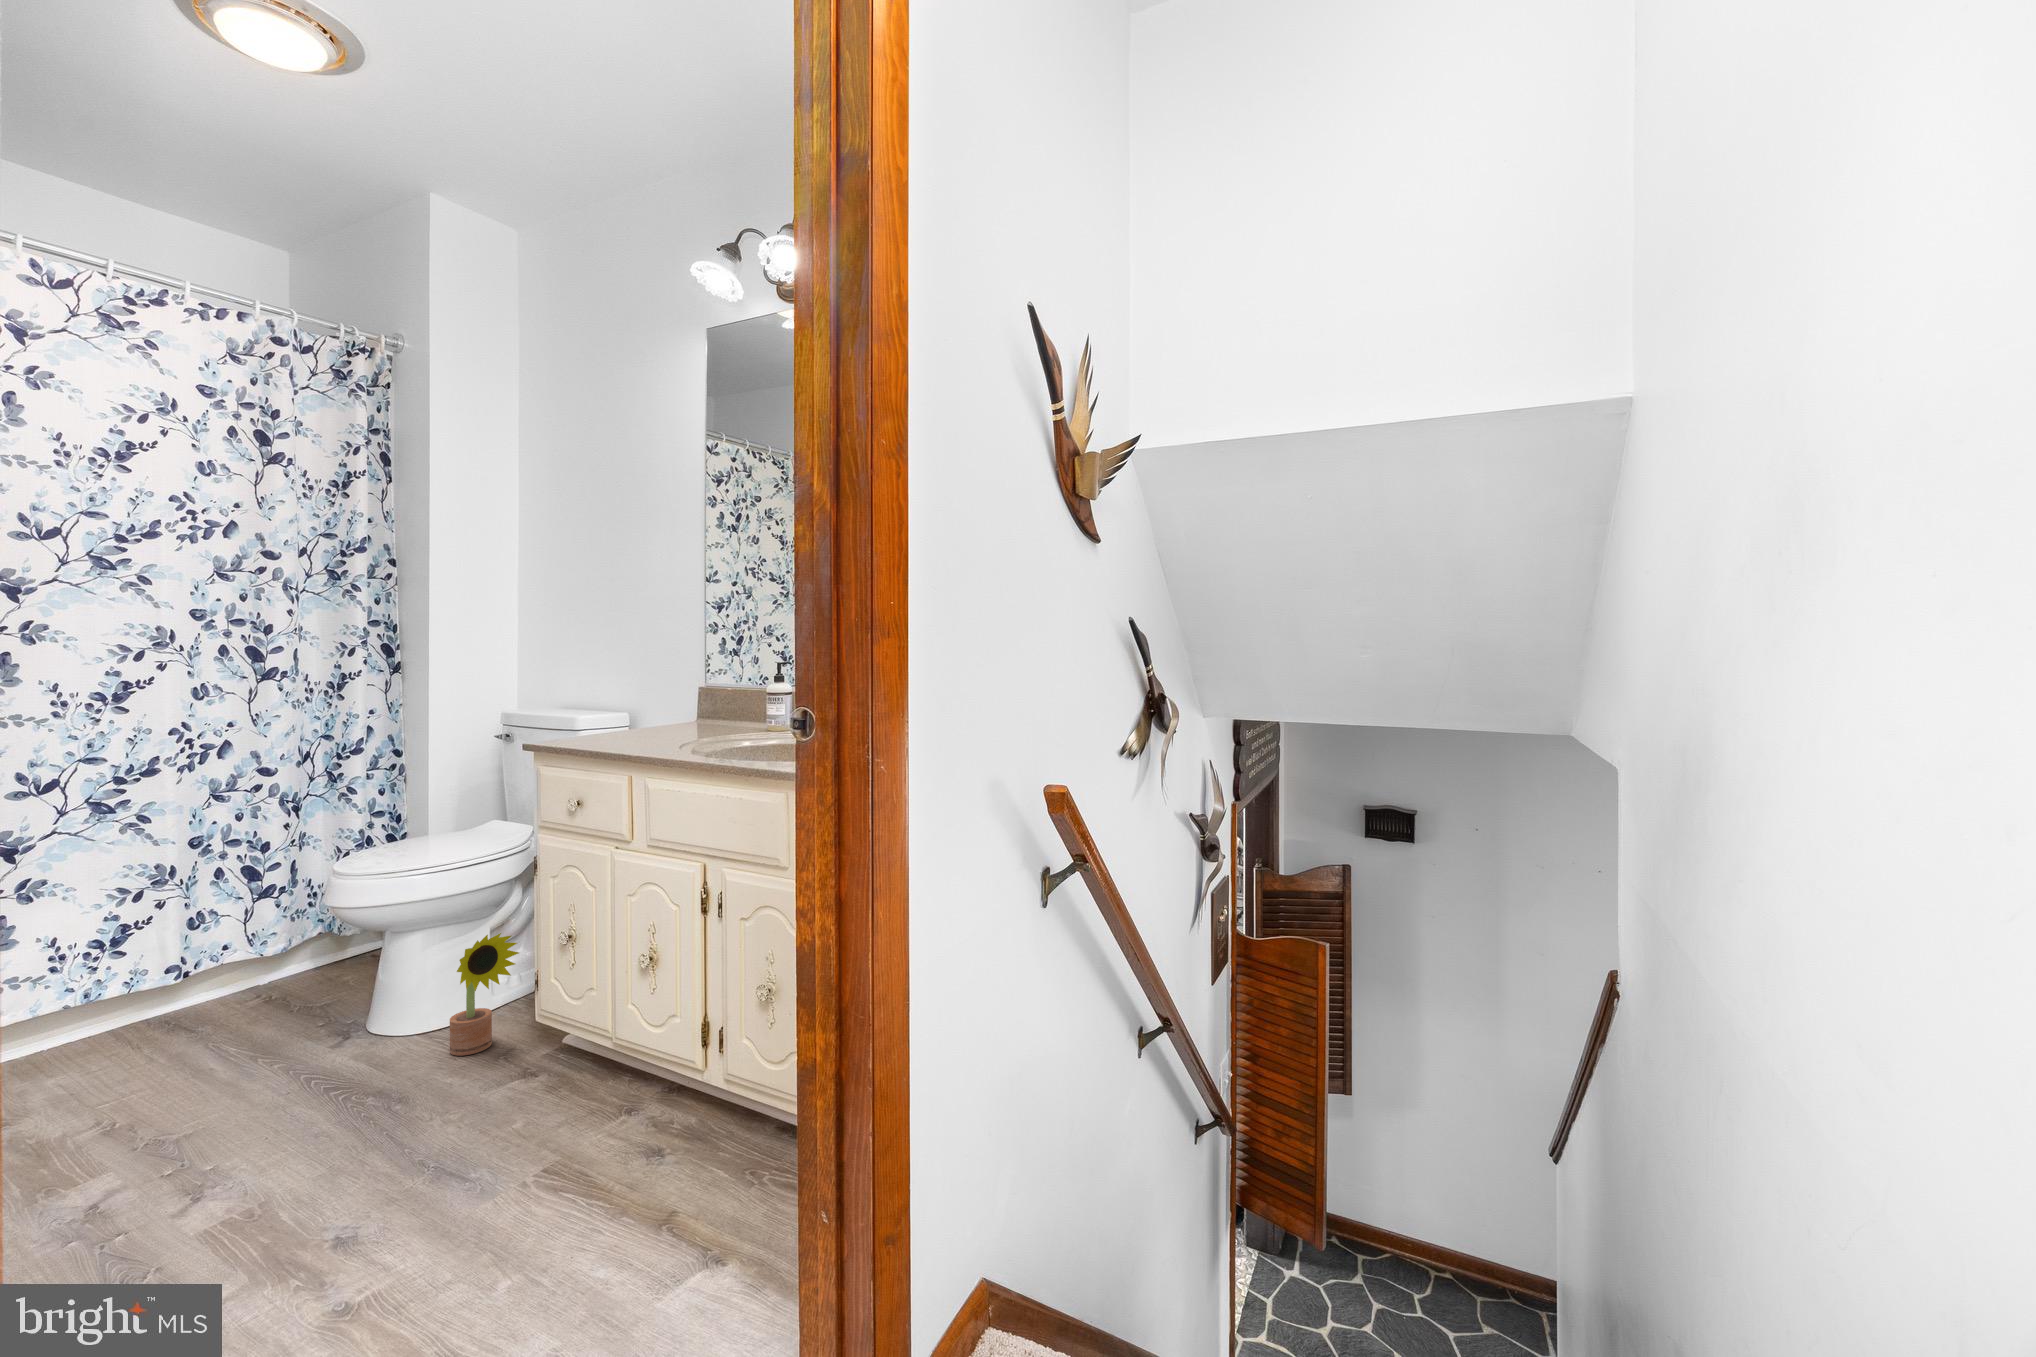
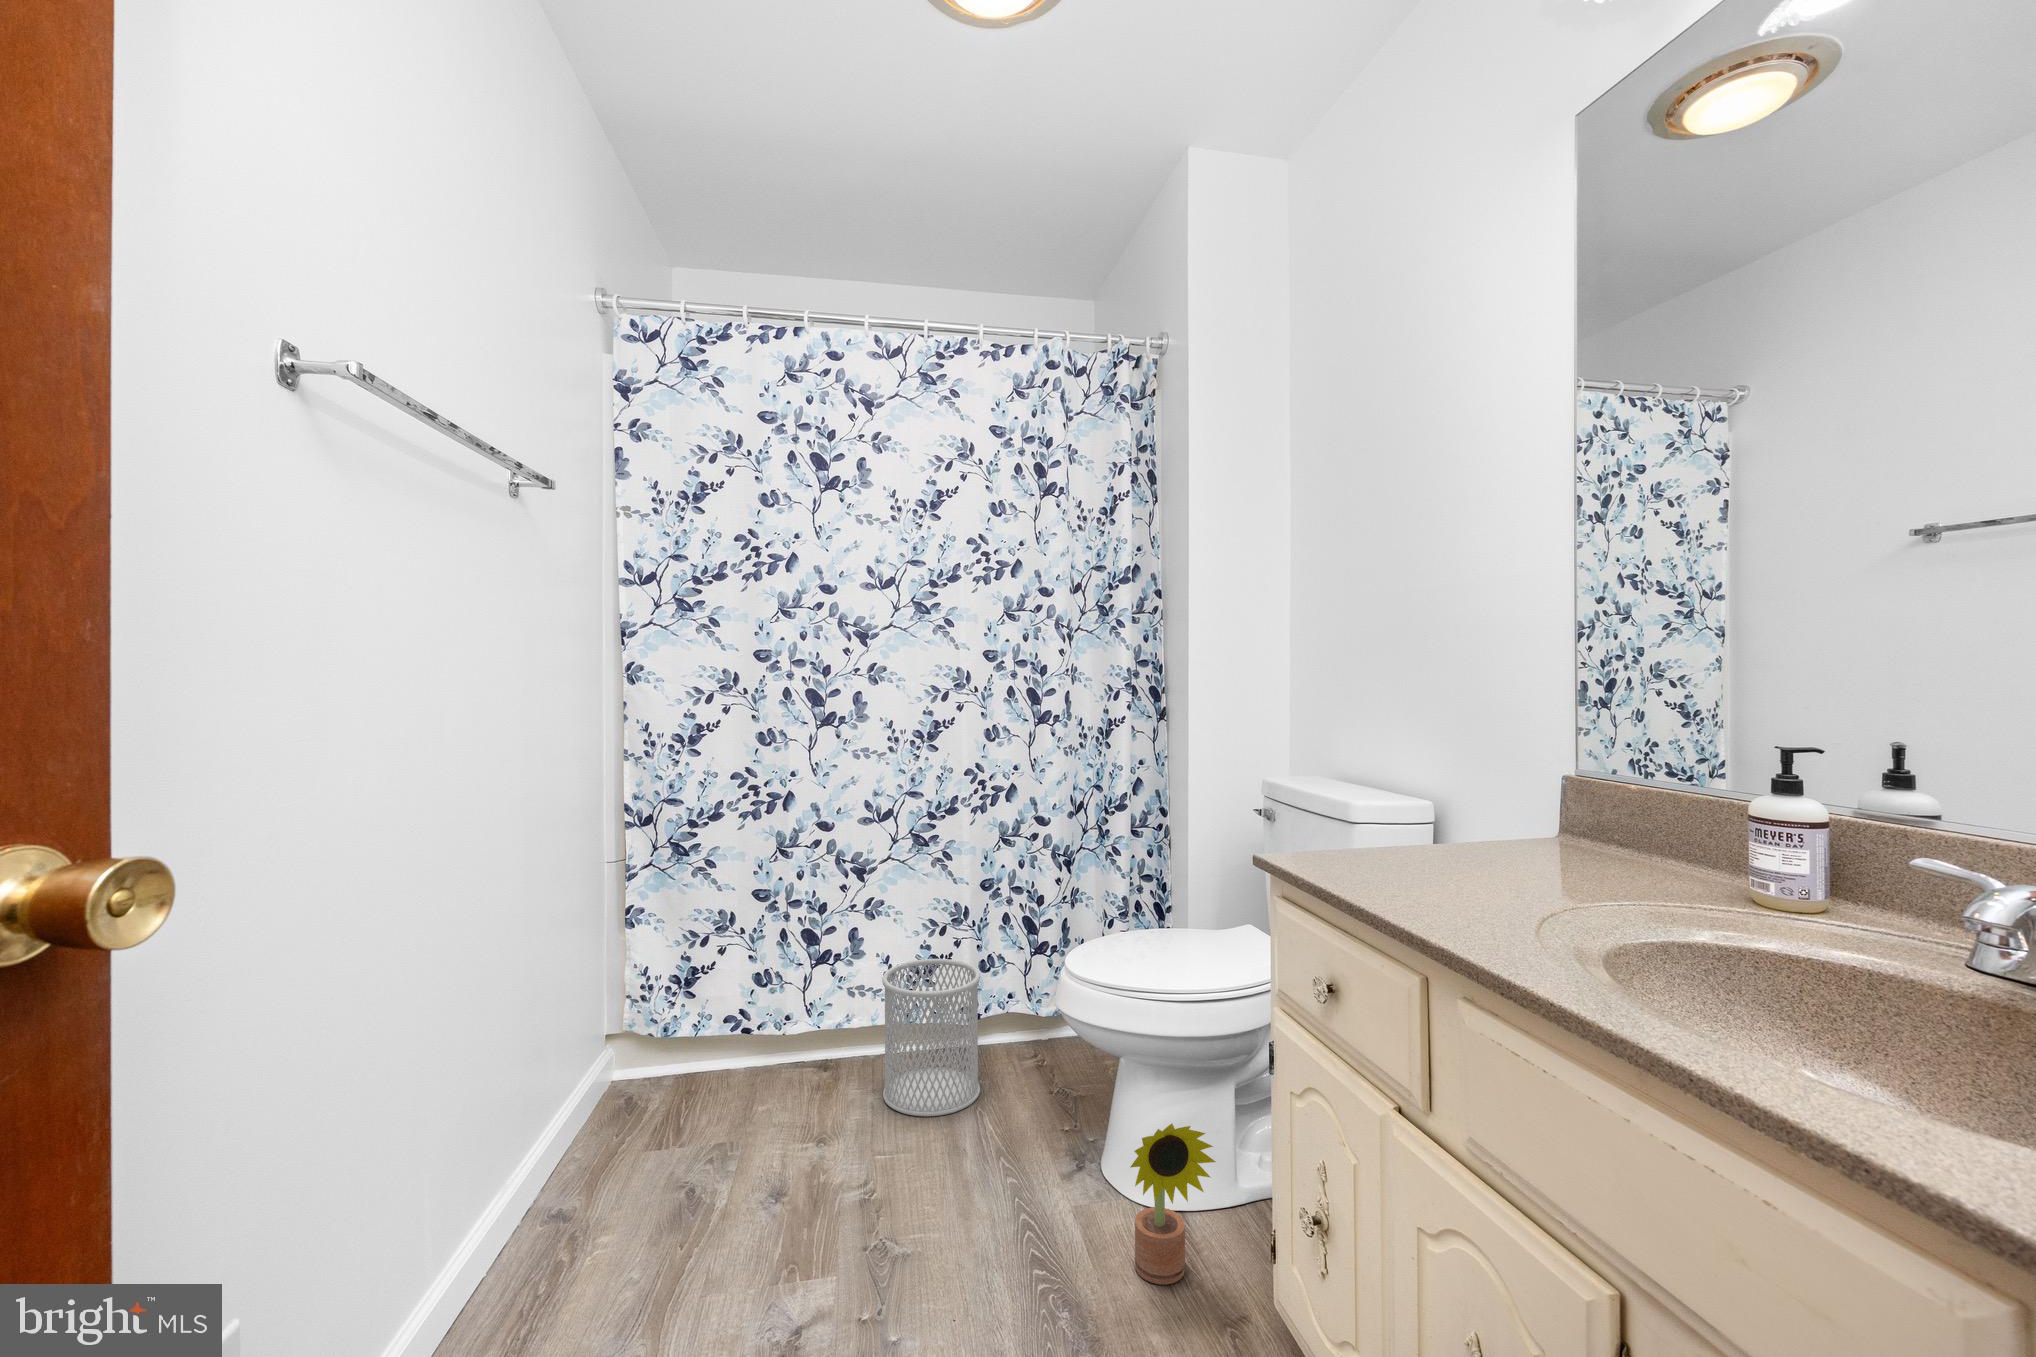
wastebasket: none [69,917,213,1074] -> present [882,959,980,1116]

